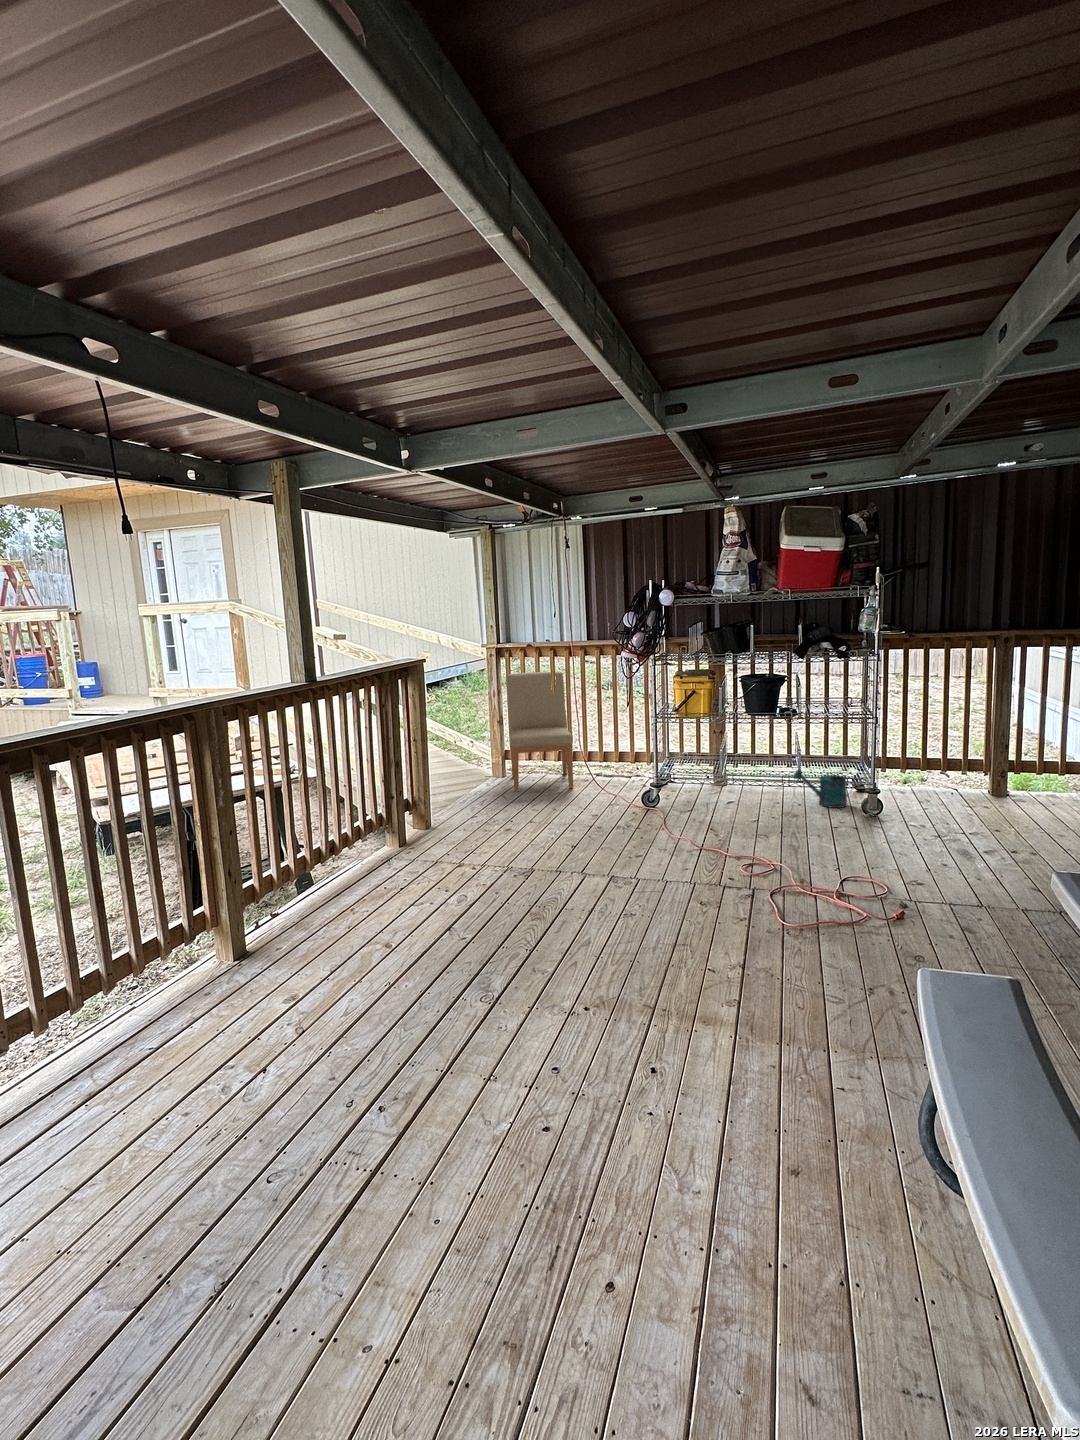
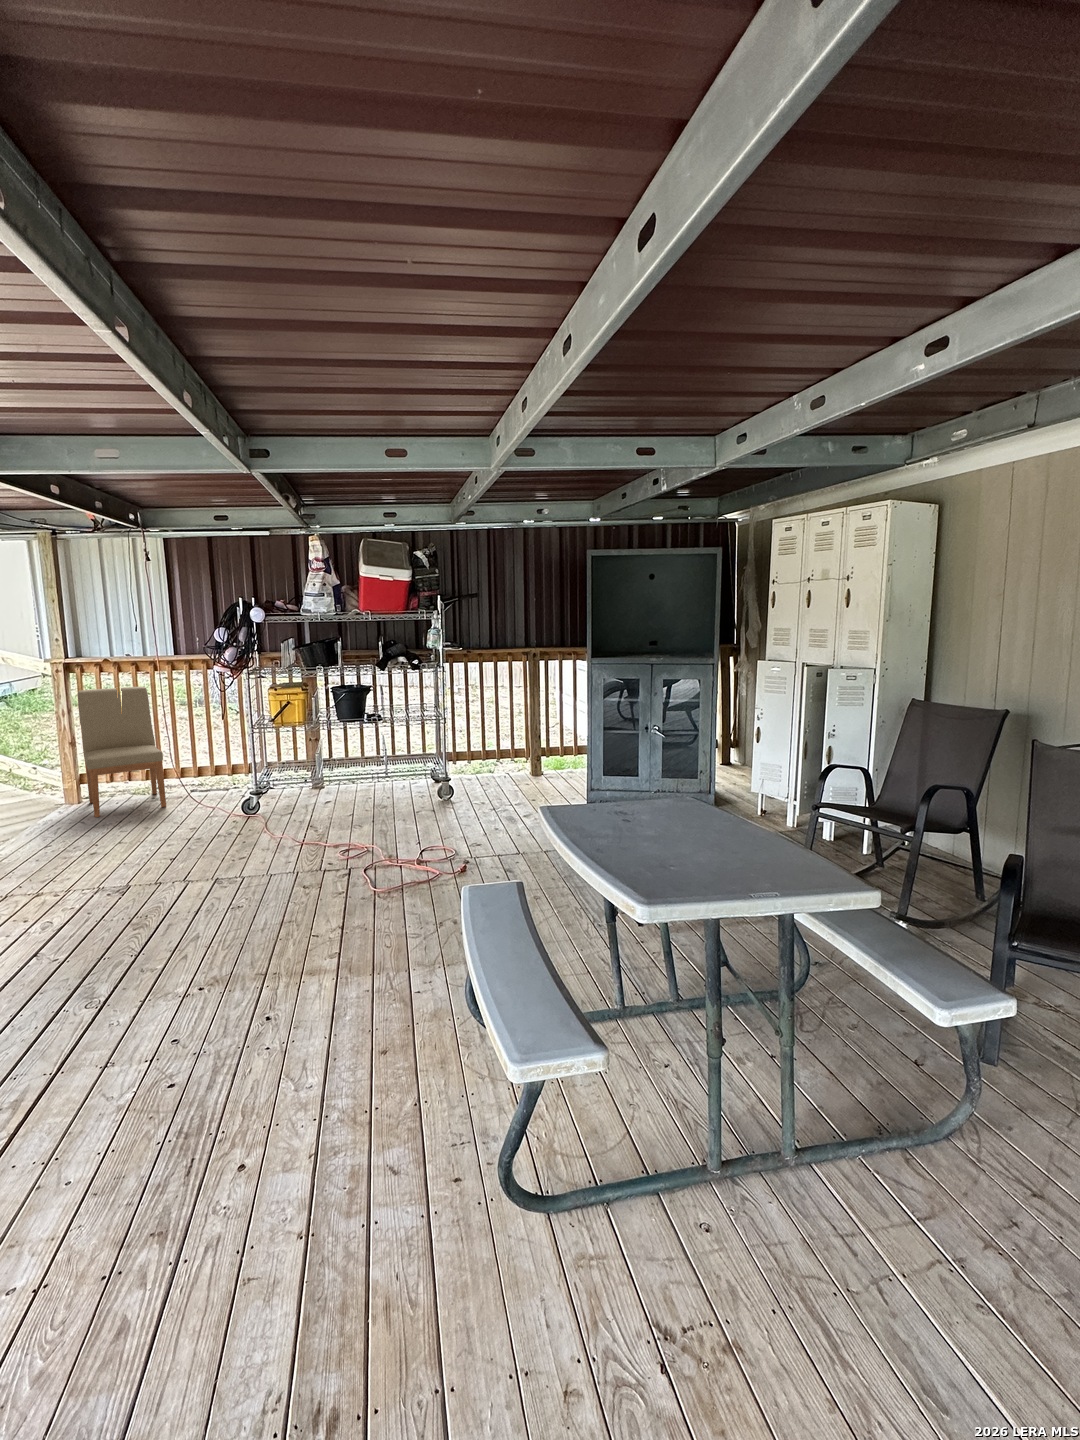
watering can: present [793,769,848,808] -> none [383,764,433,797]

